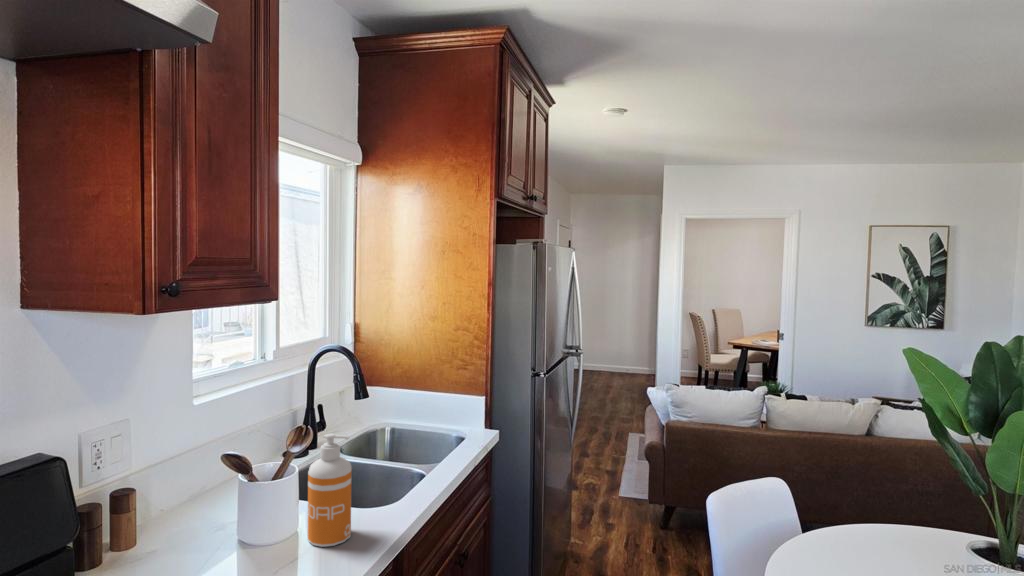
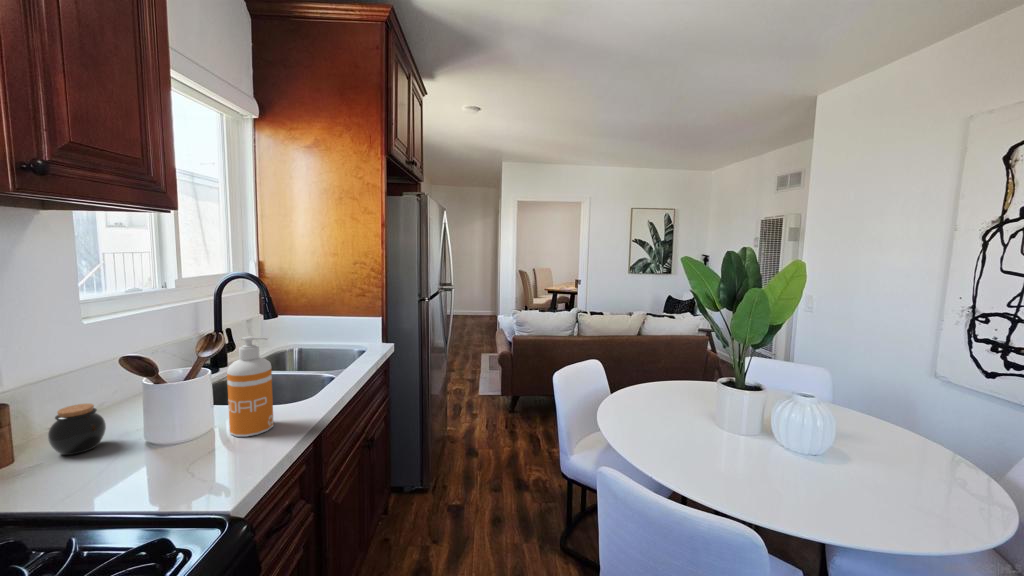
jar: none [156,491,201,543] -> present [48,404,106,455]

